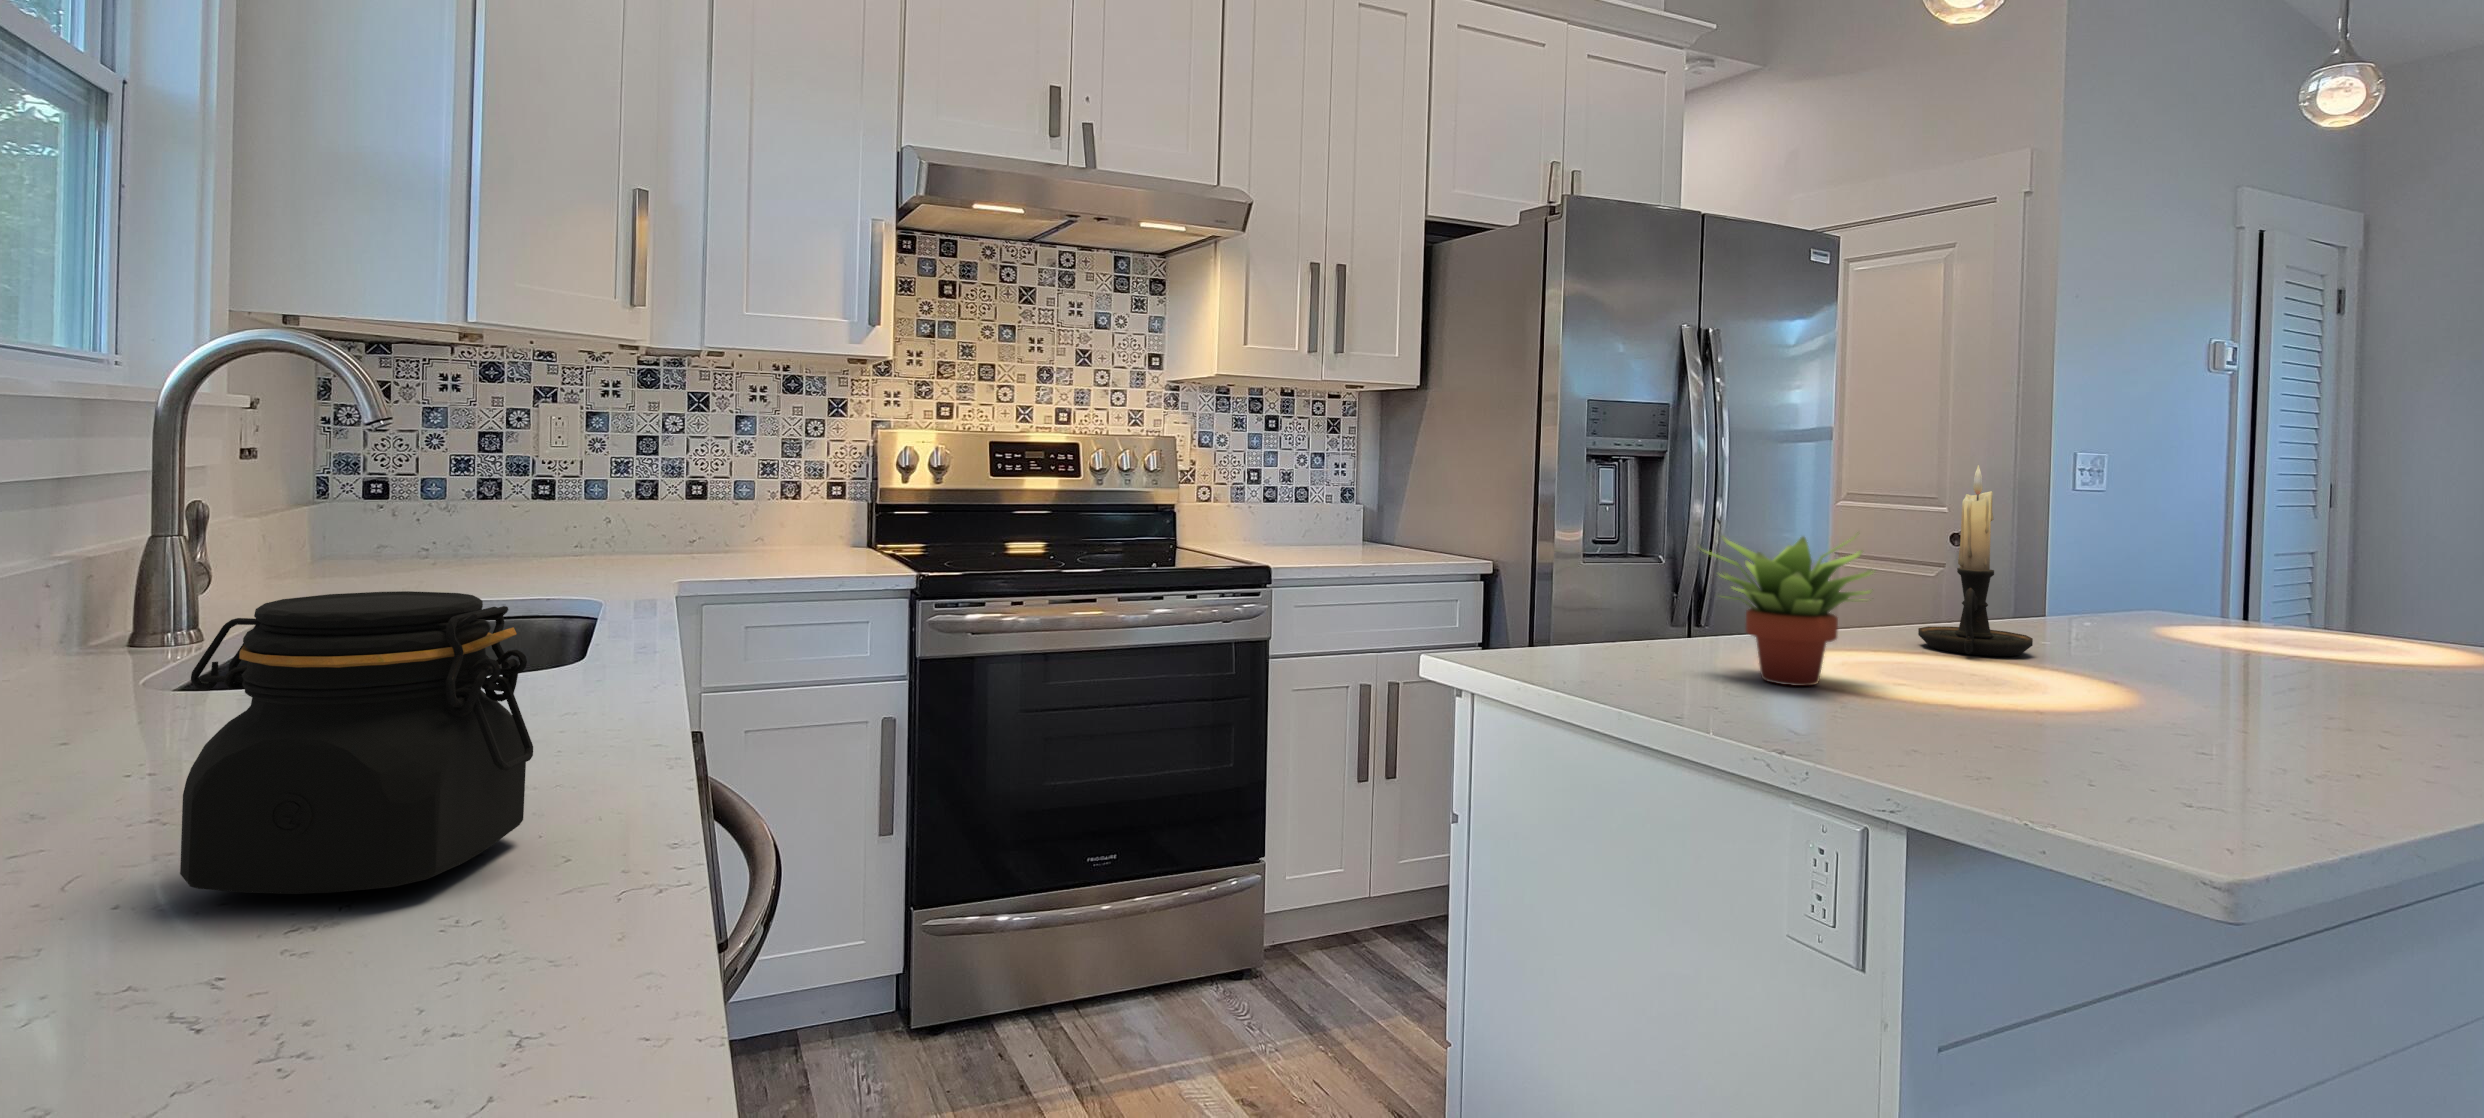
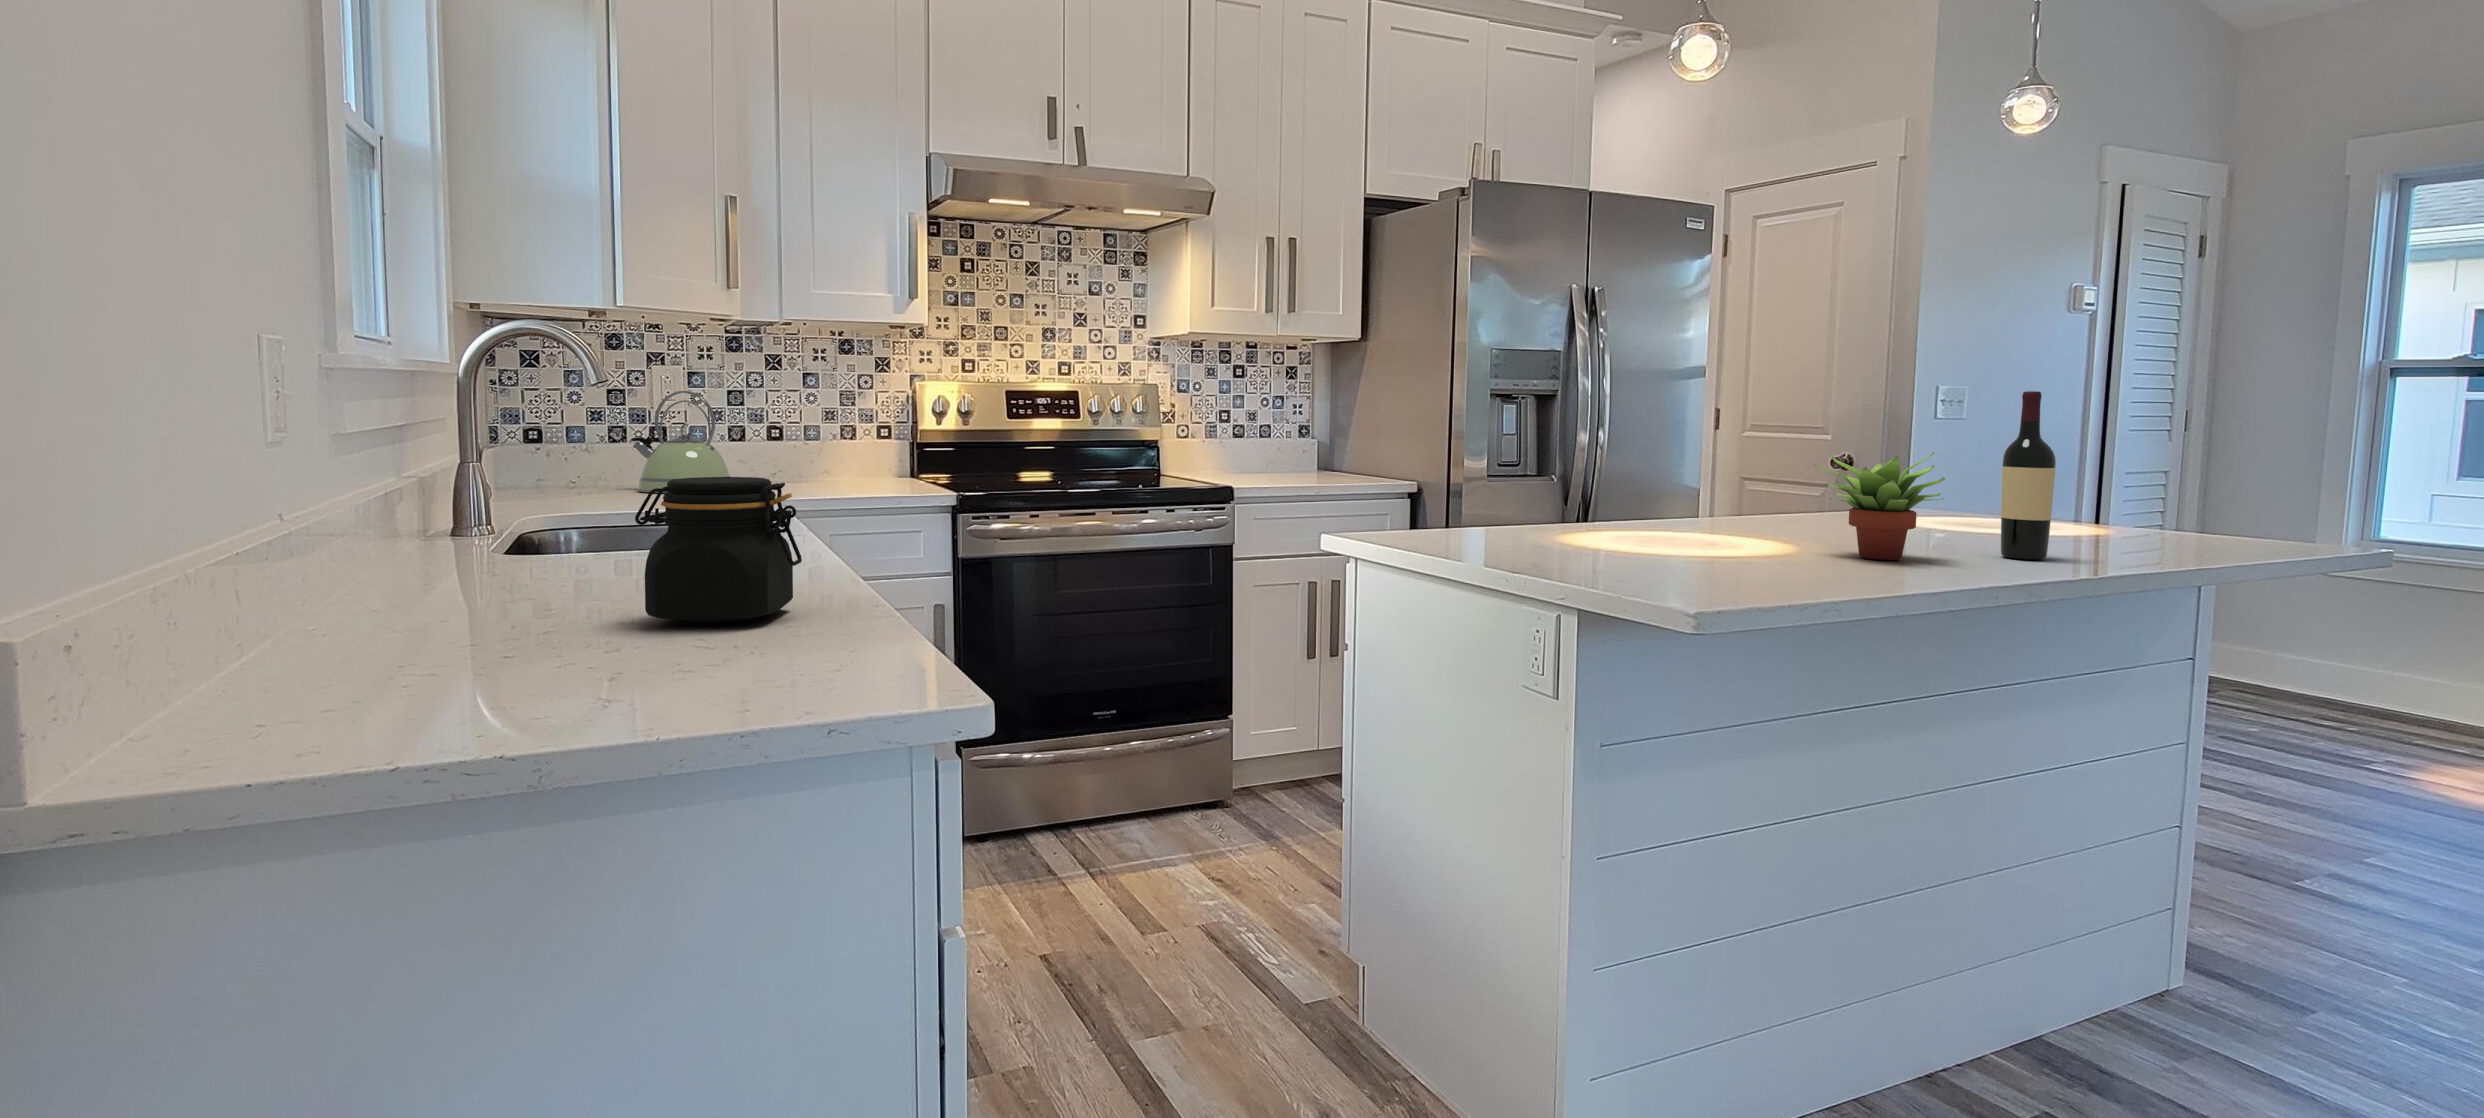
kettle: none [502,435,634,567] -> present [631,391,730,493]
wine bottle: none [2355,464,2439,700] -> present [2001,391,2056,560]
candle holder: present [1918,465,2033,656] -> none [1709,397,1787,538]
succulent plant: present [1700,535,1875,686] -> present [1815,452,1945,560]

